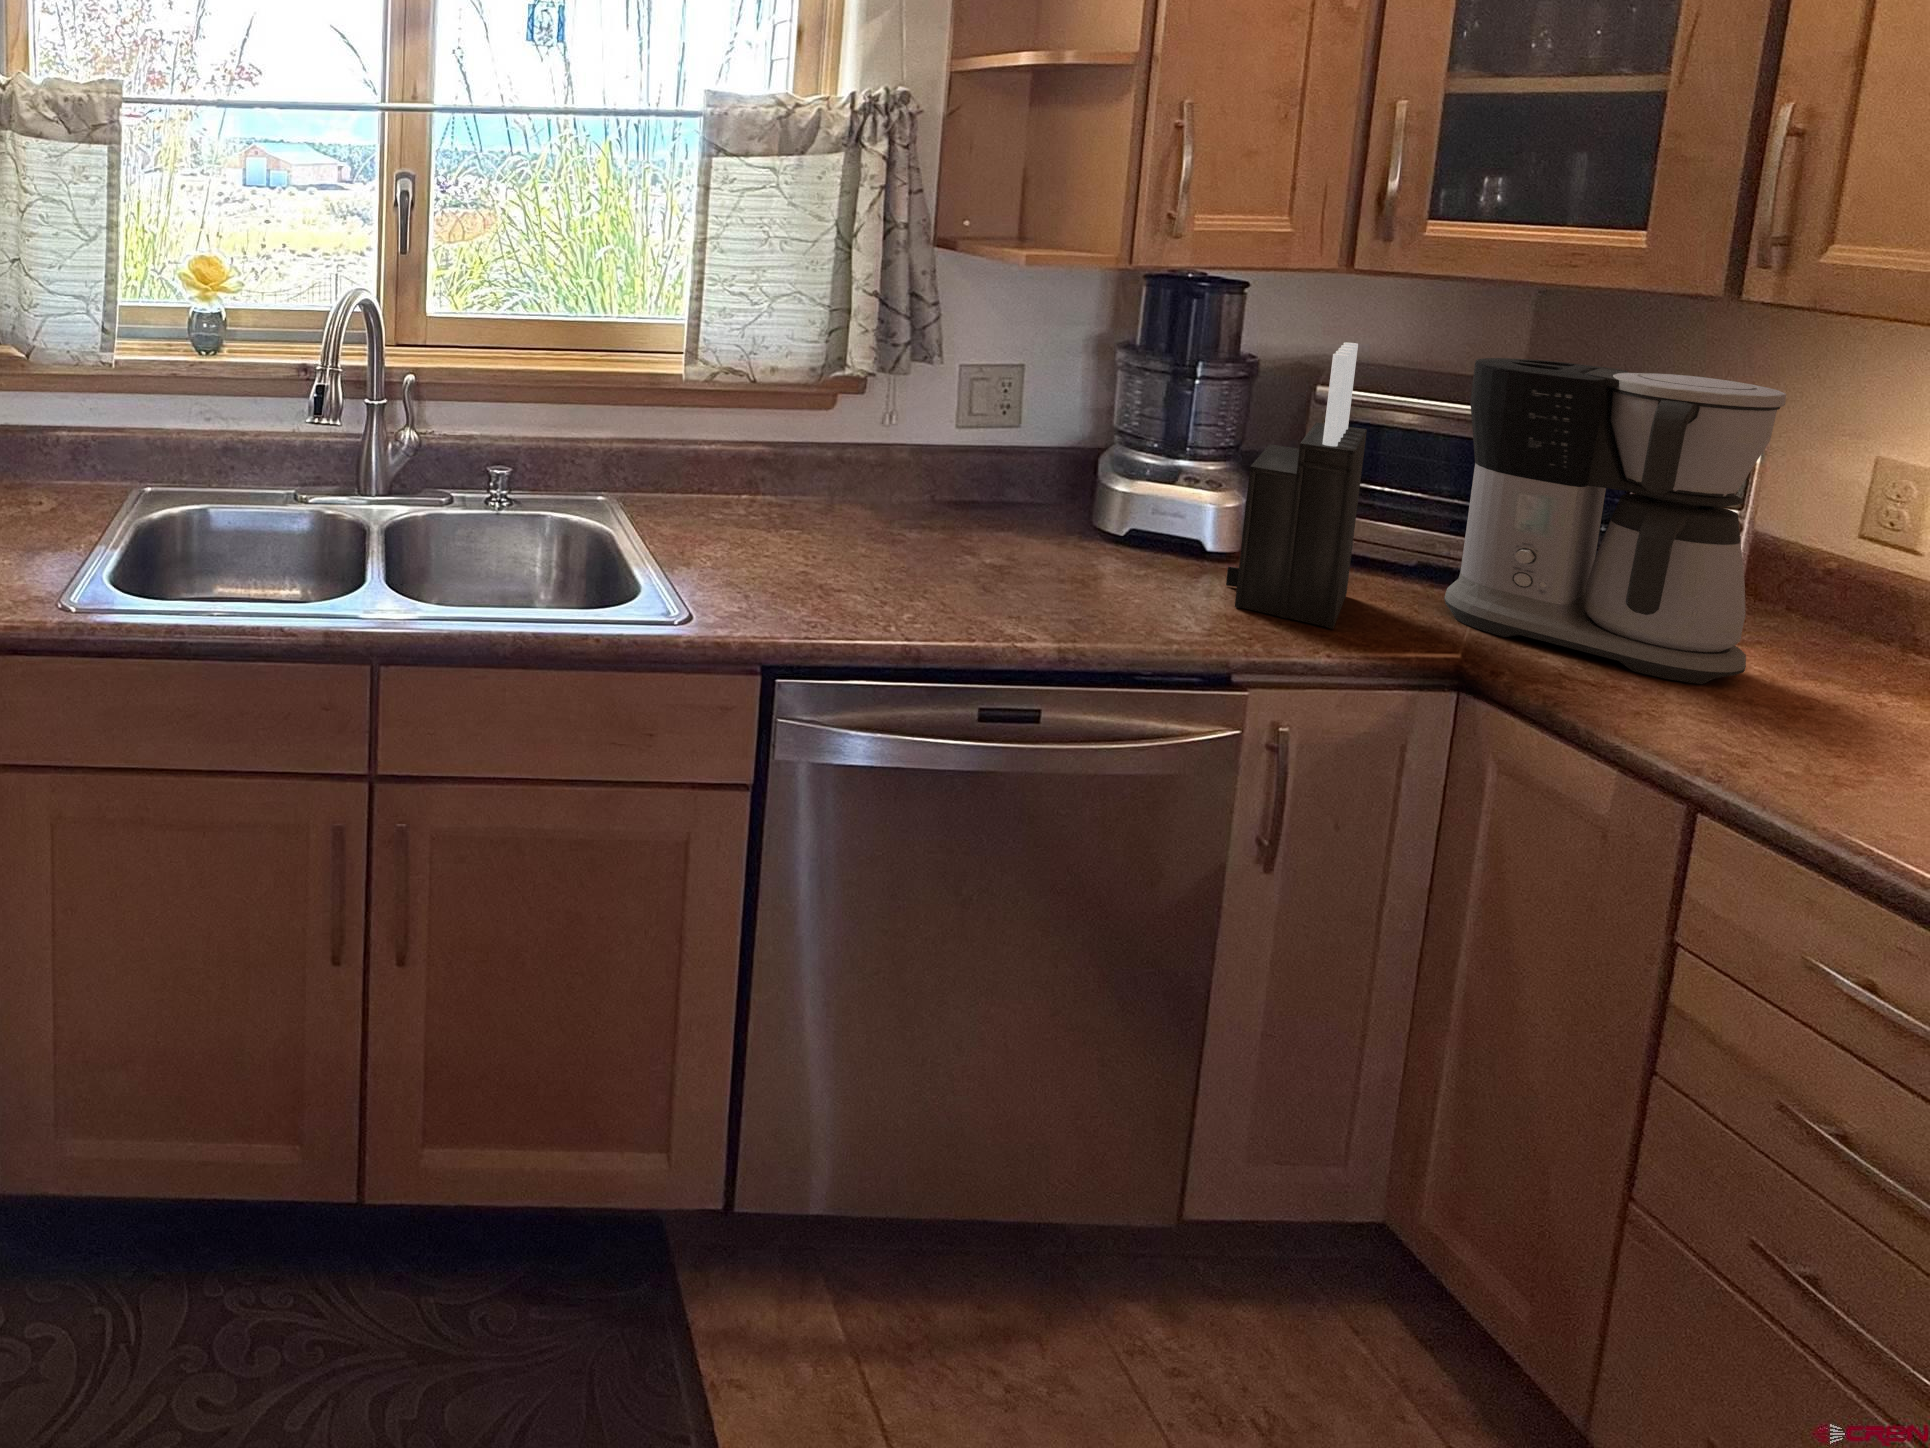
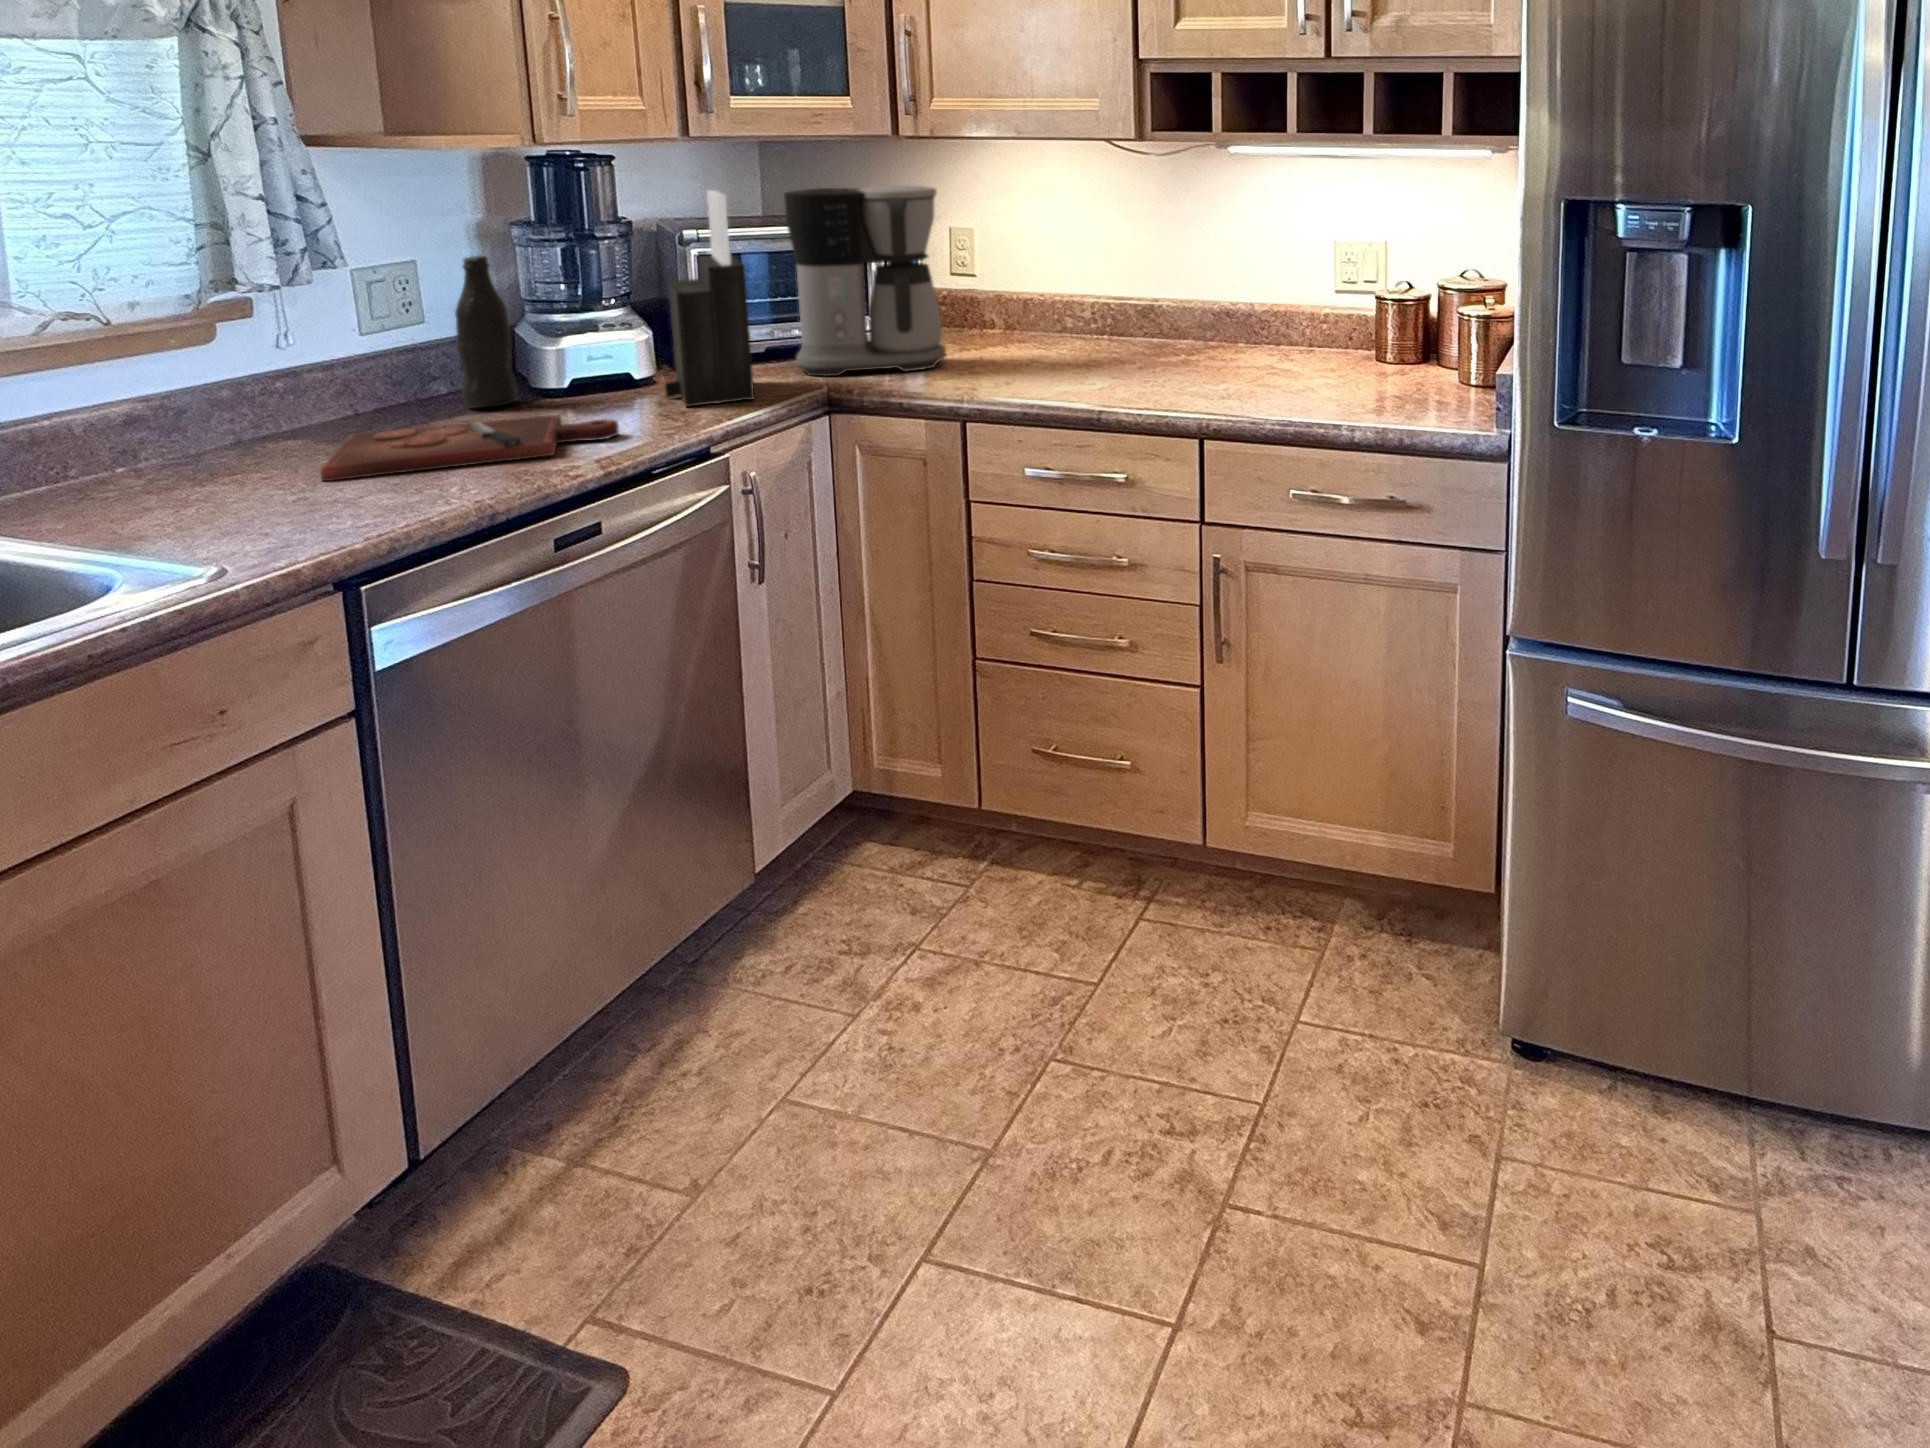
bottle: none [1020,373,1081,533] -> present [455,256,518,408]
cutting board: none [837,523,1123,615] -> present [320,415,619,481]

